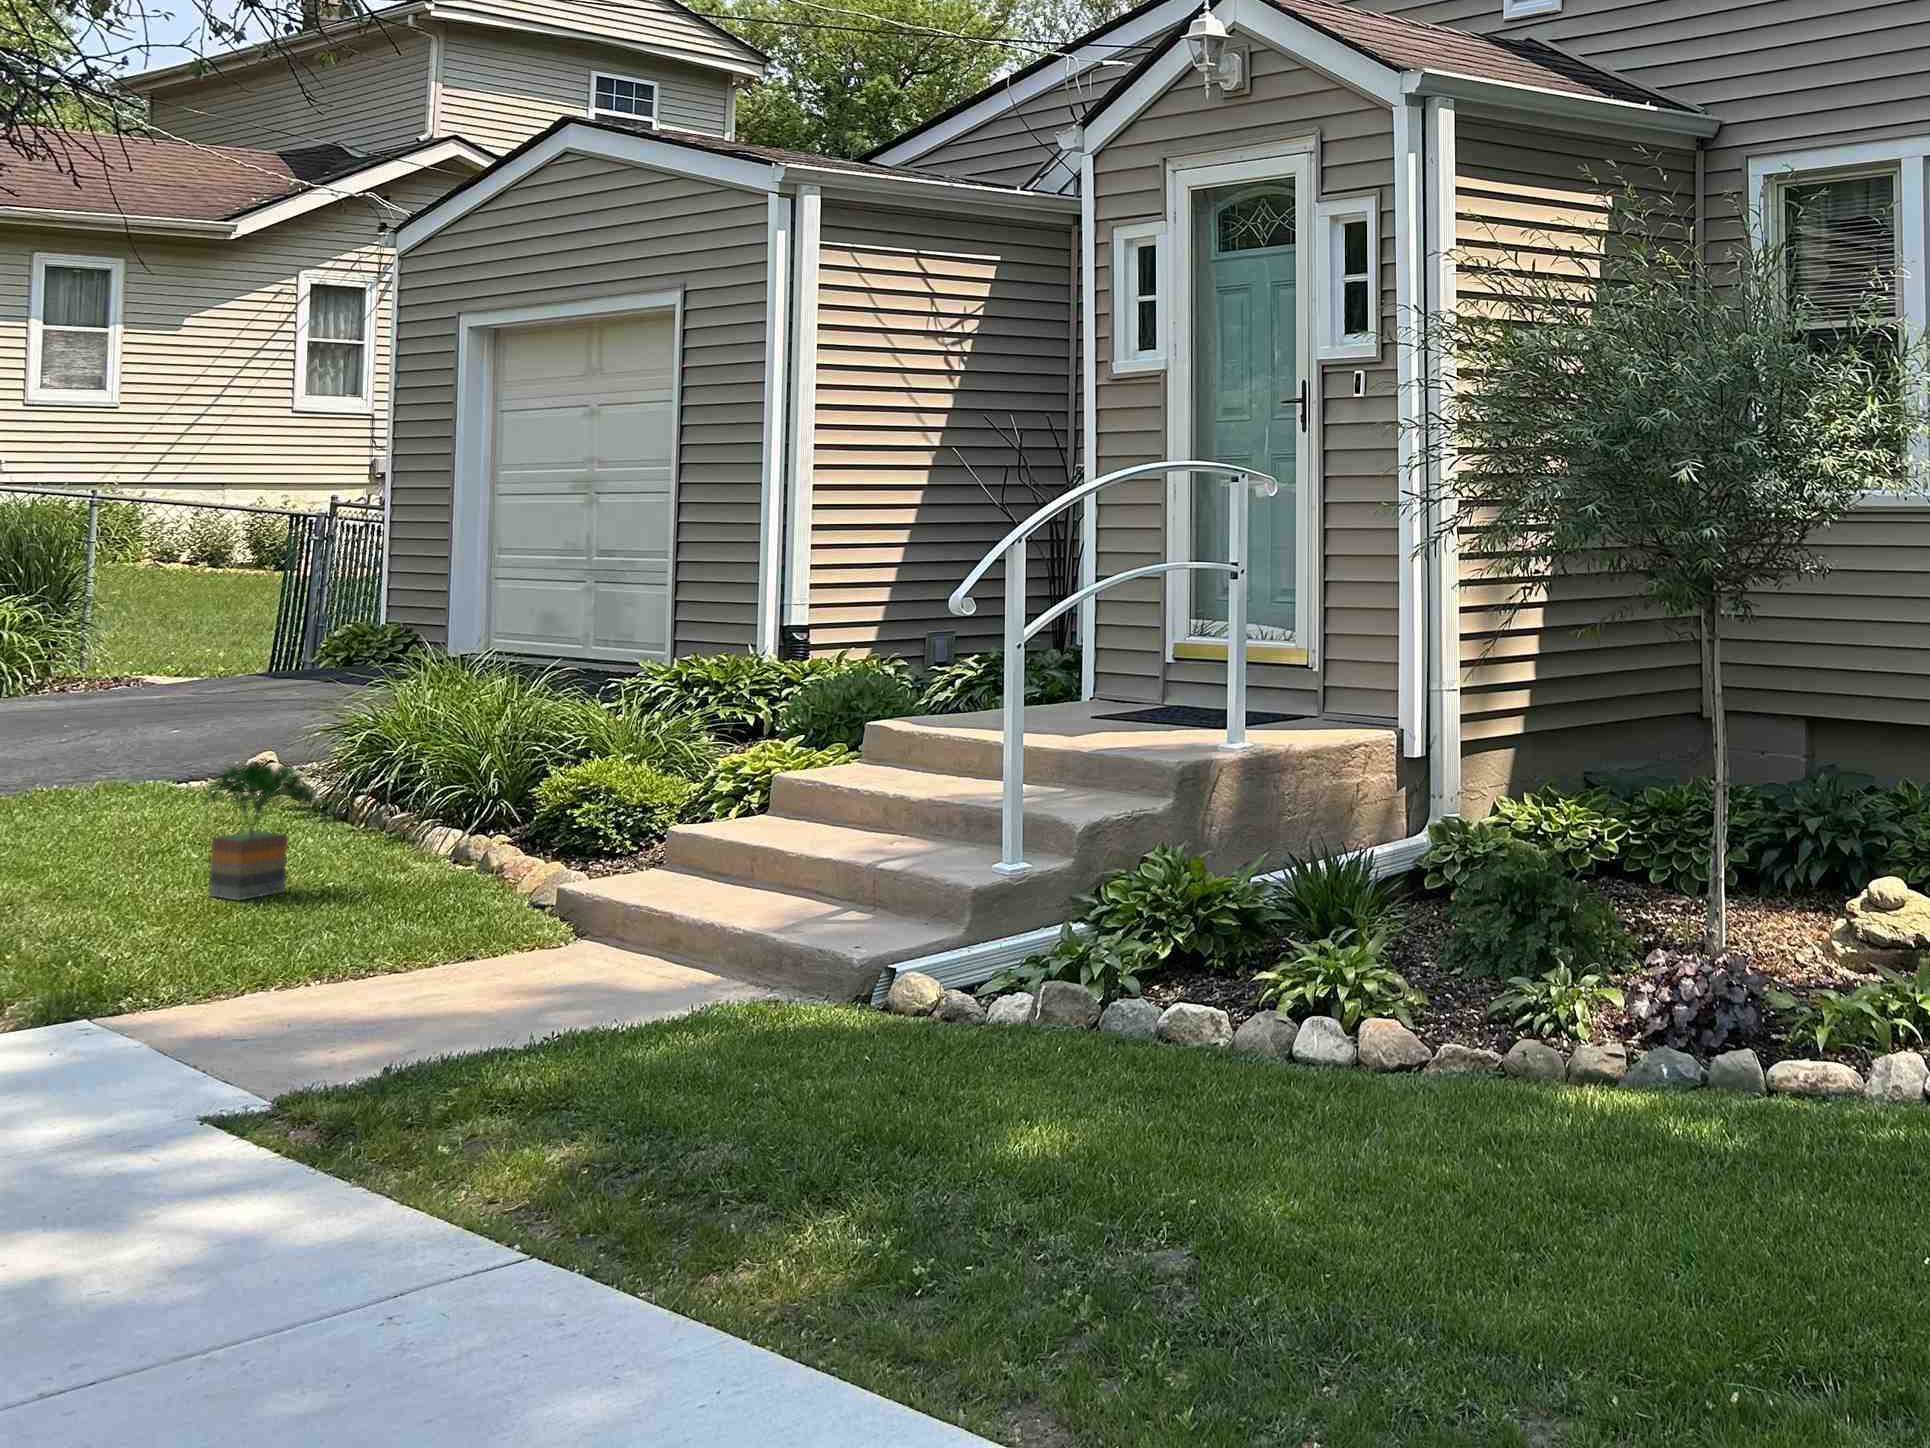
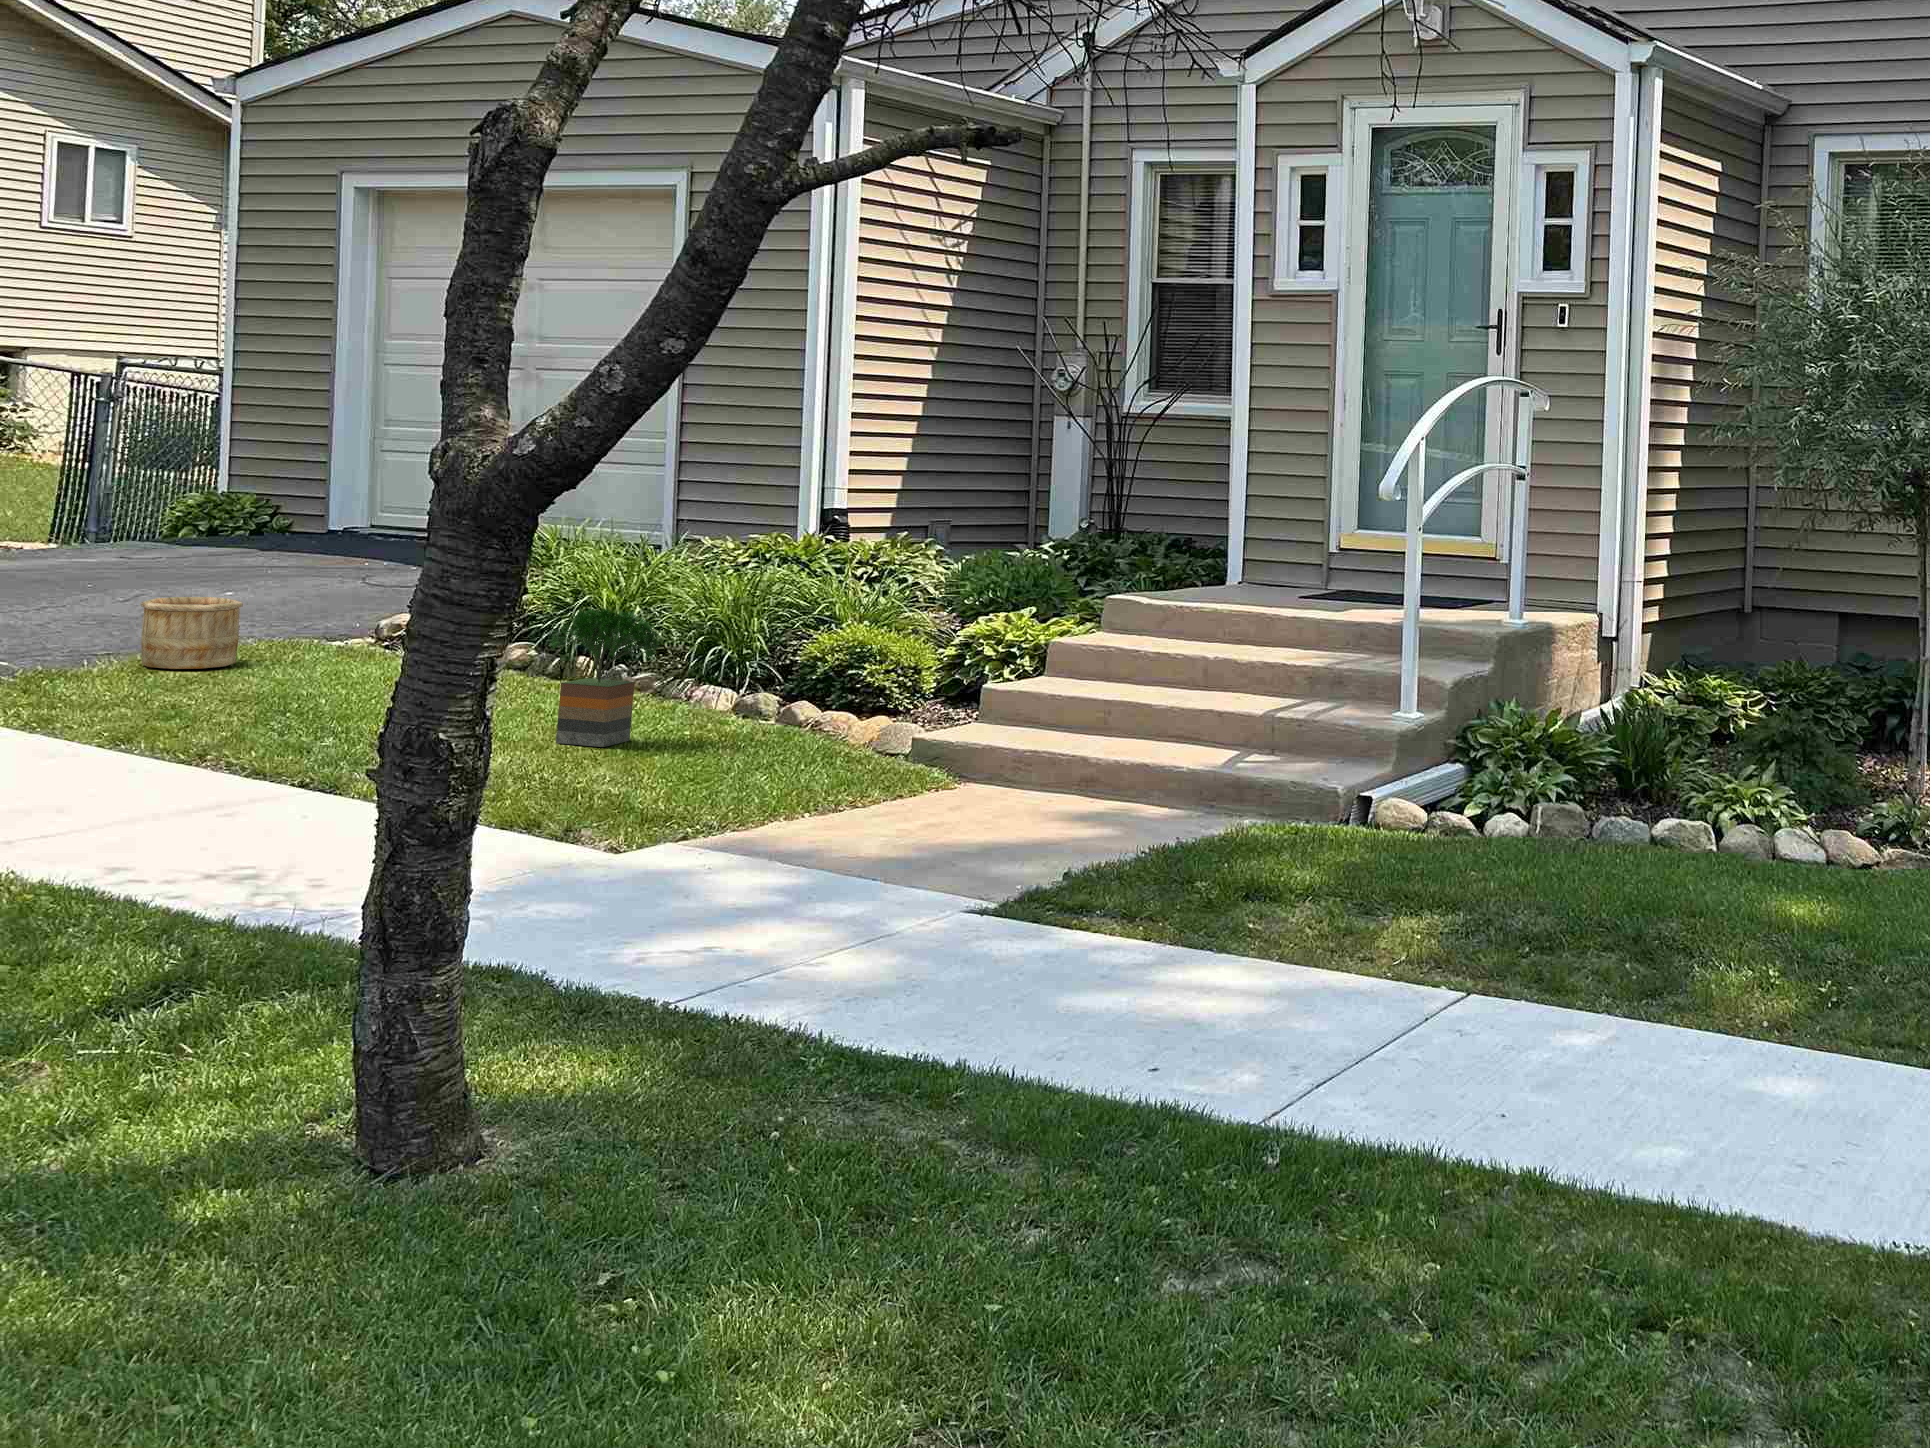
wooden bucket: none [63,744,153,813] -> present [141,597,243,669]

